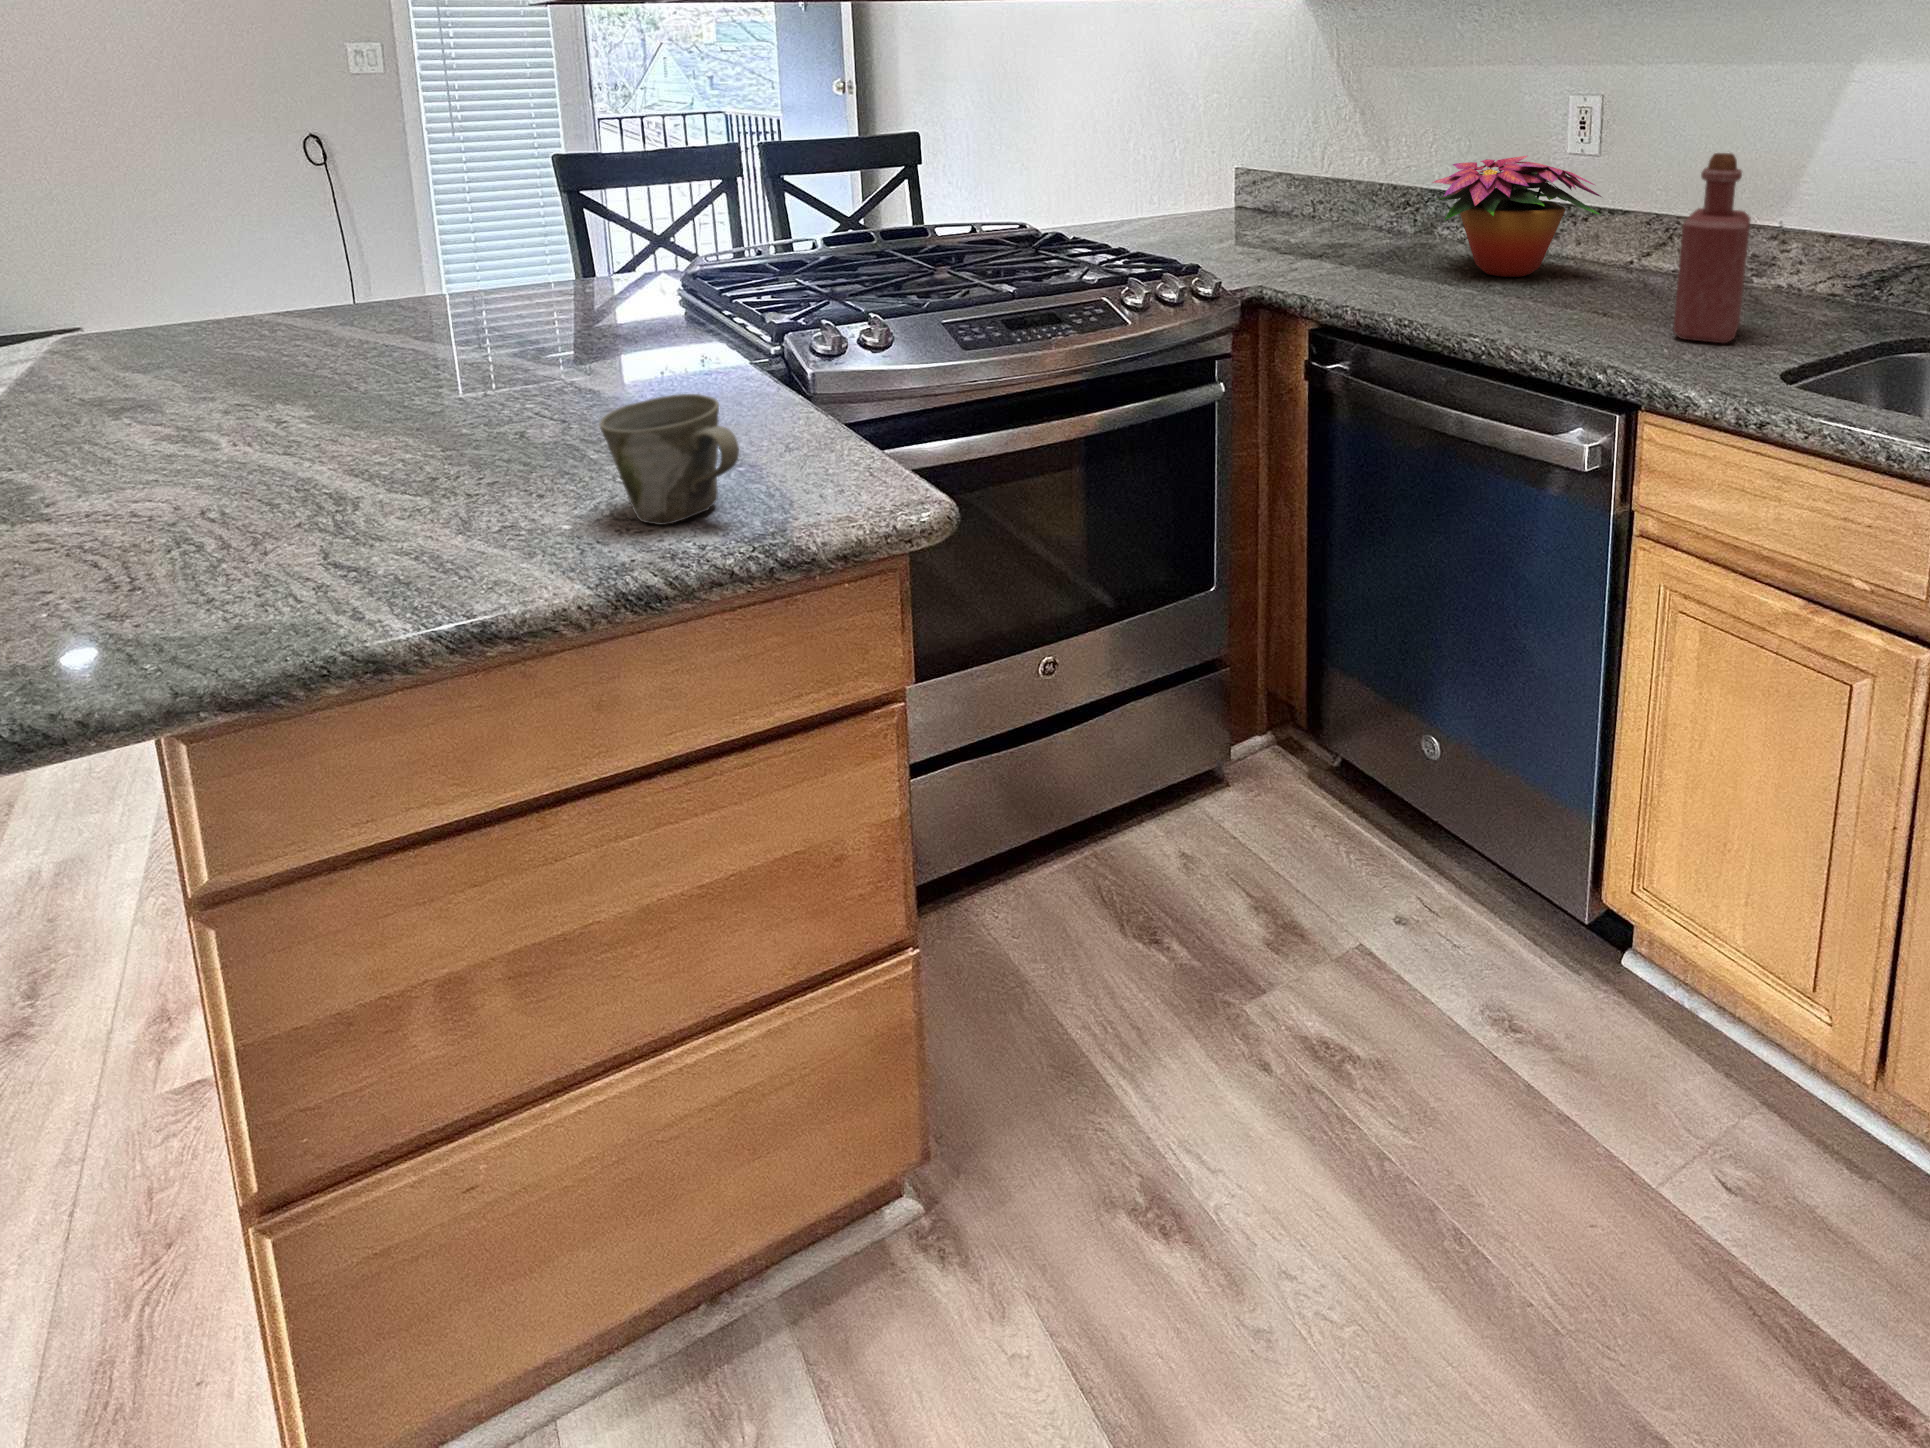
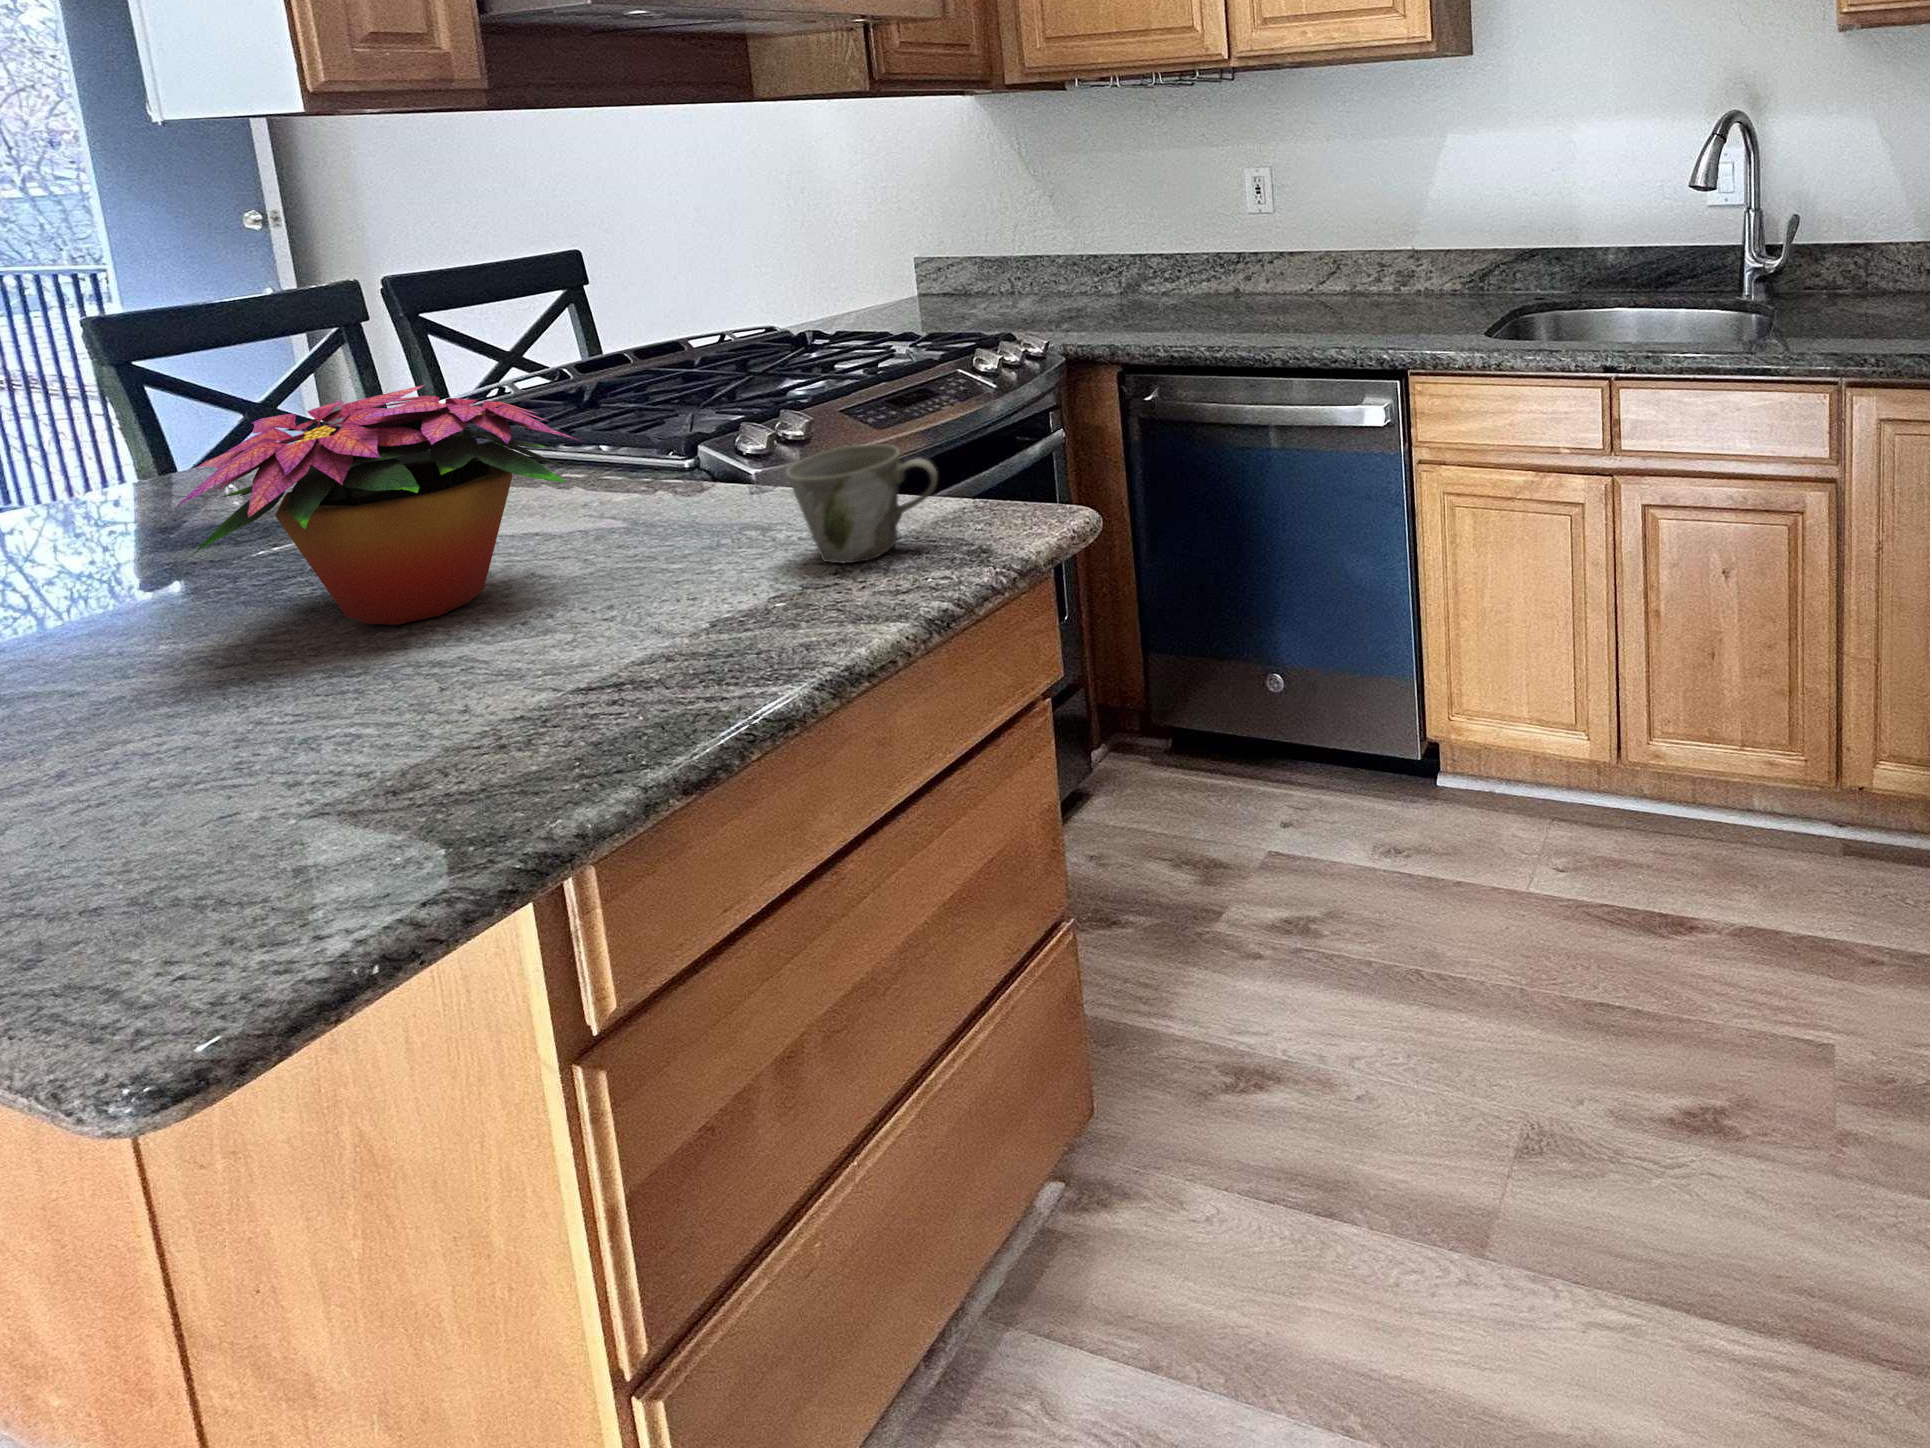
bottle: present [1673,153,1750,343] -> none [1388,197,1436,327]
flower arrangement: present [1433,156,1601,277] -> present [176,385,583,625]

